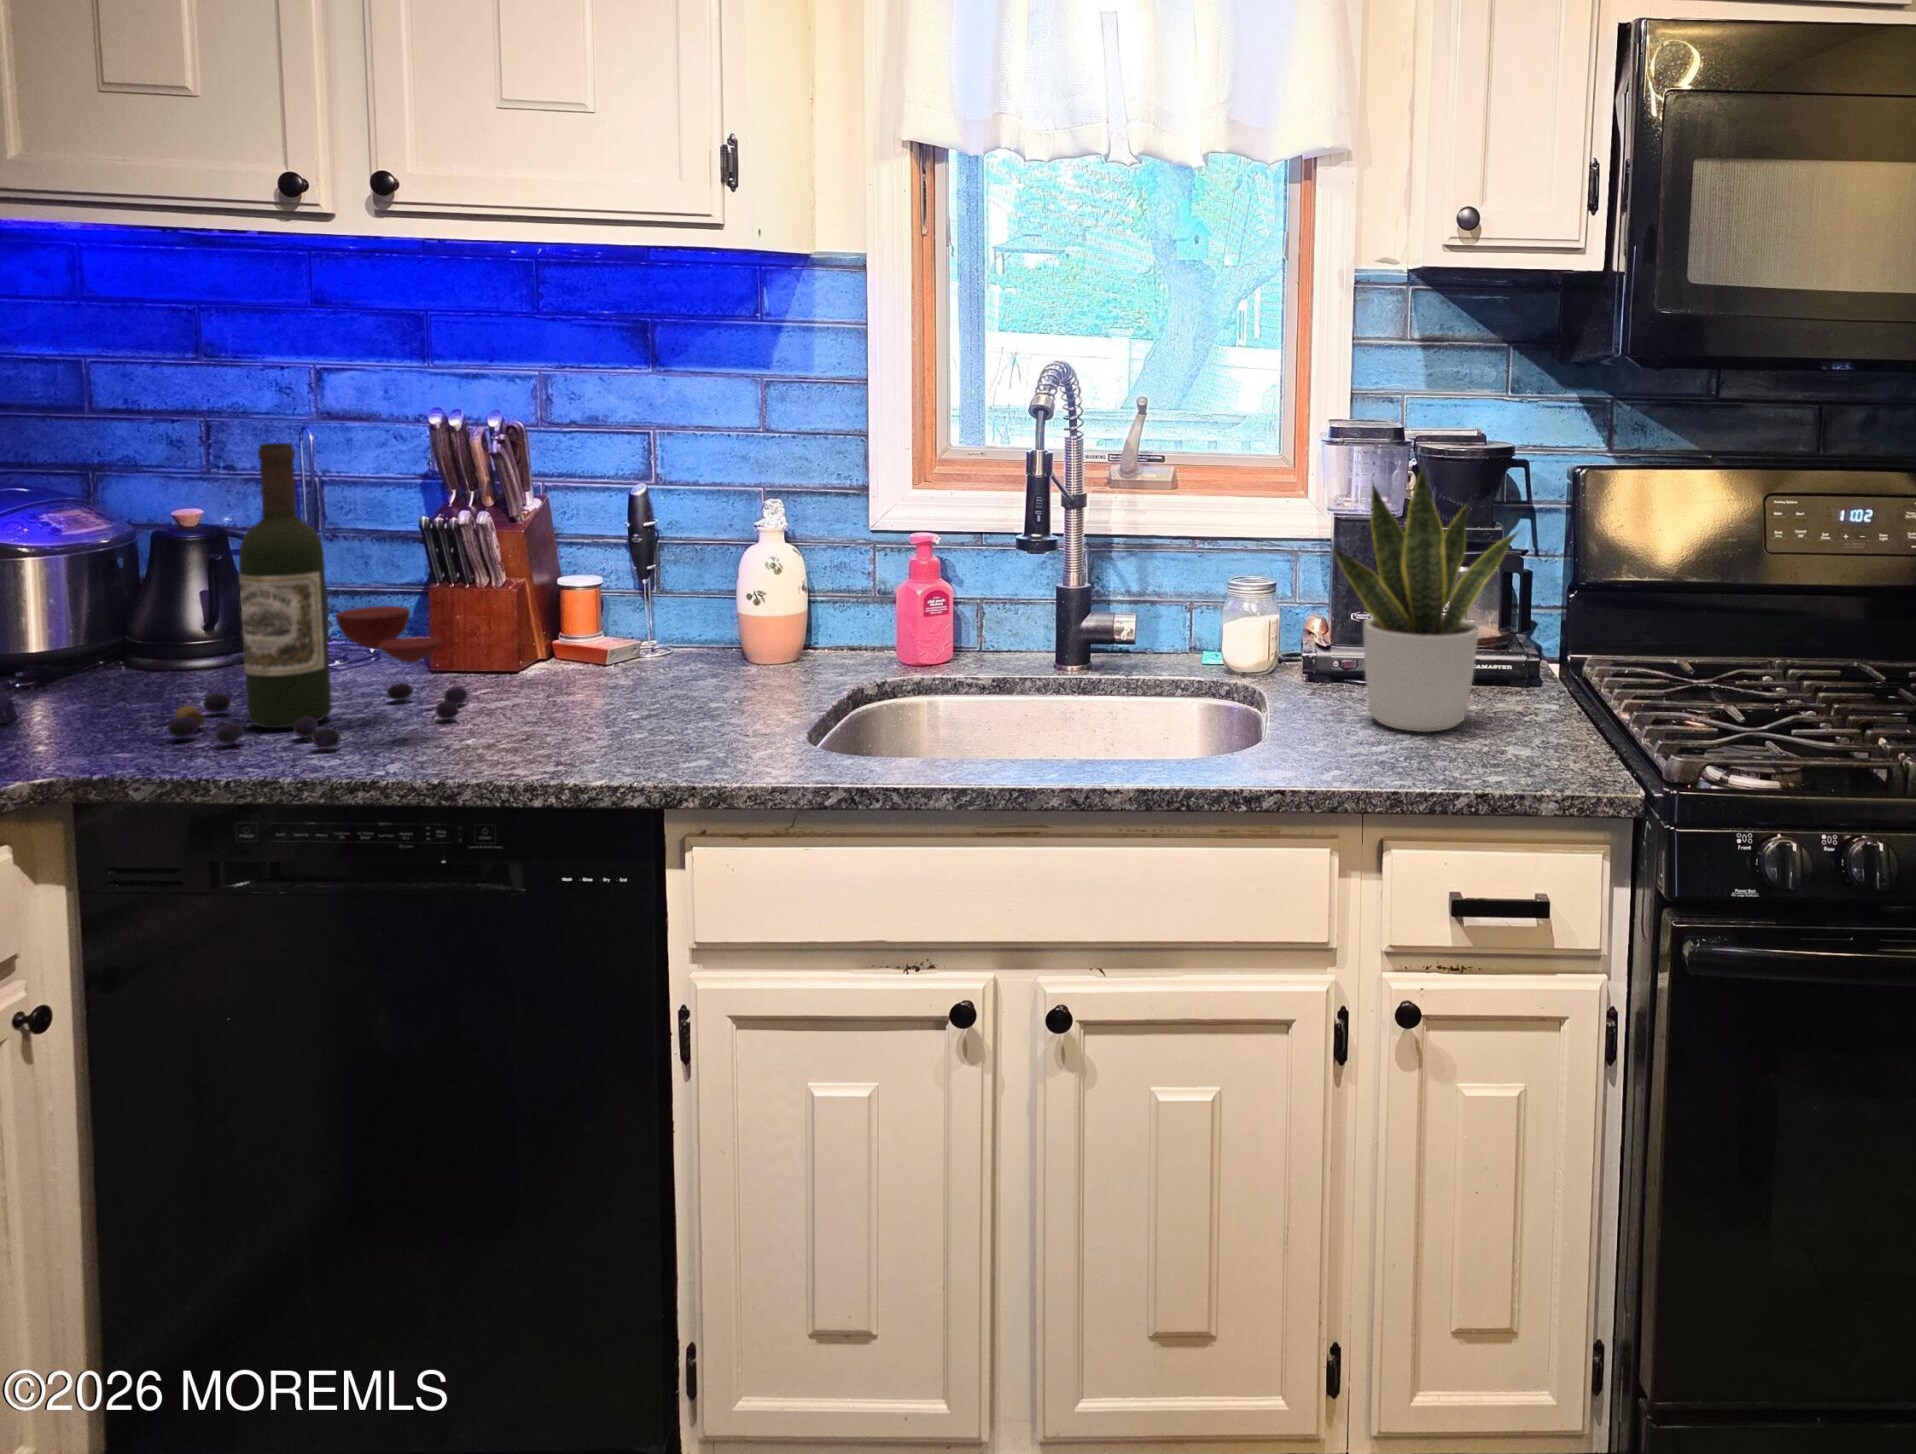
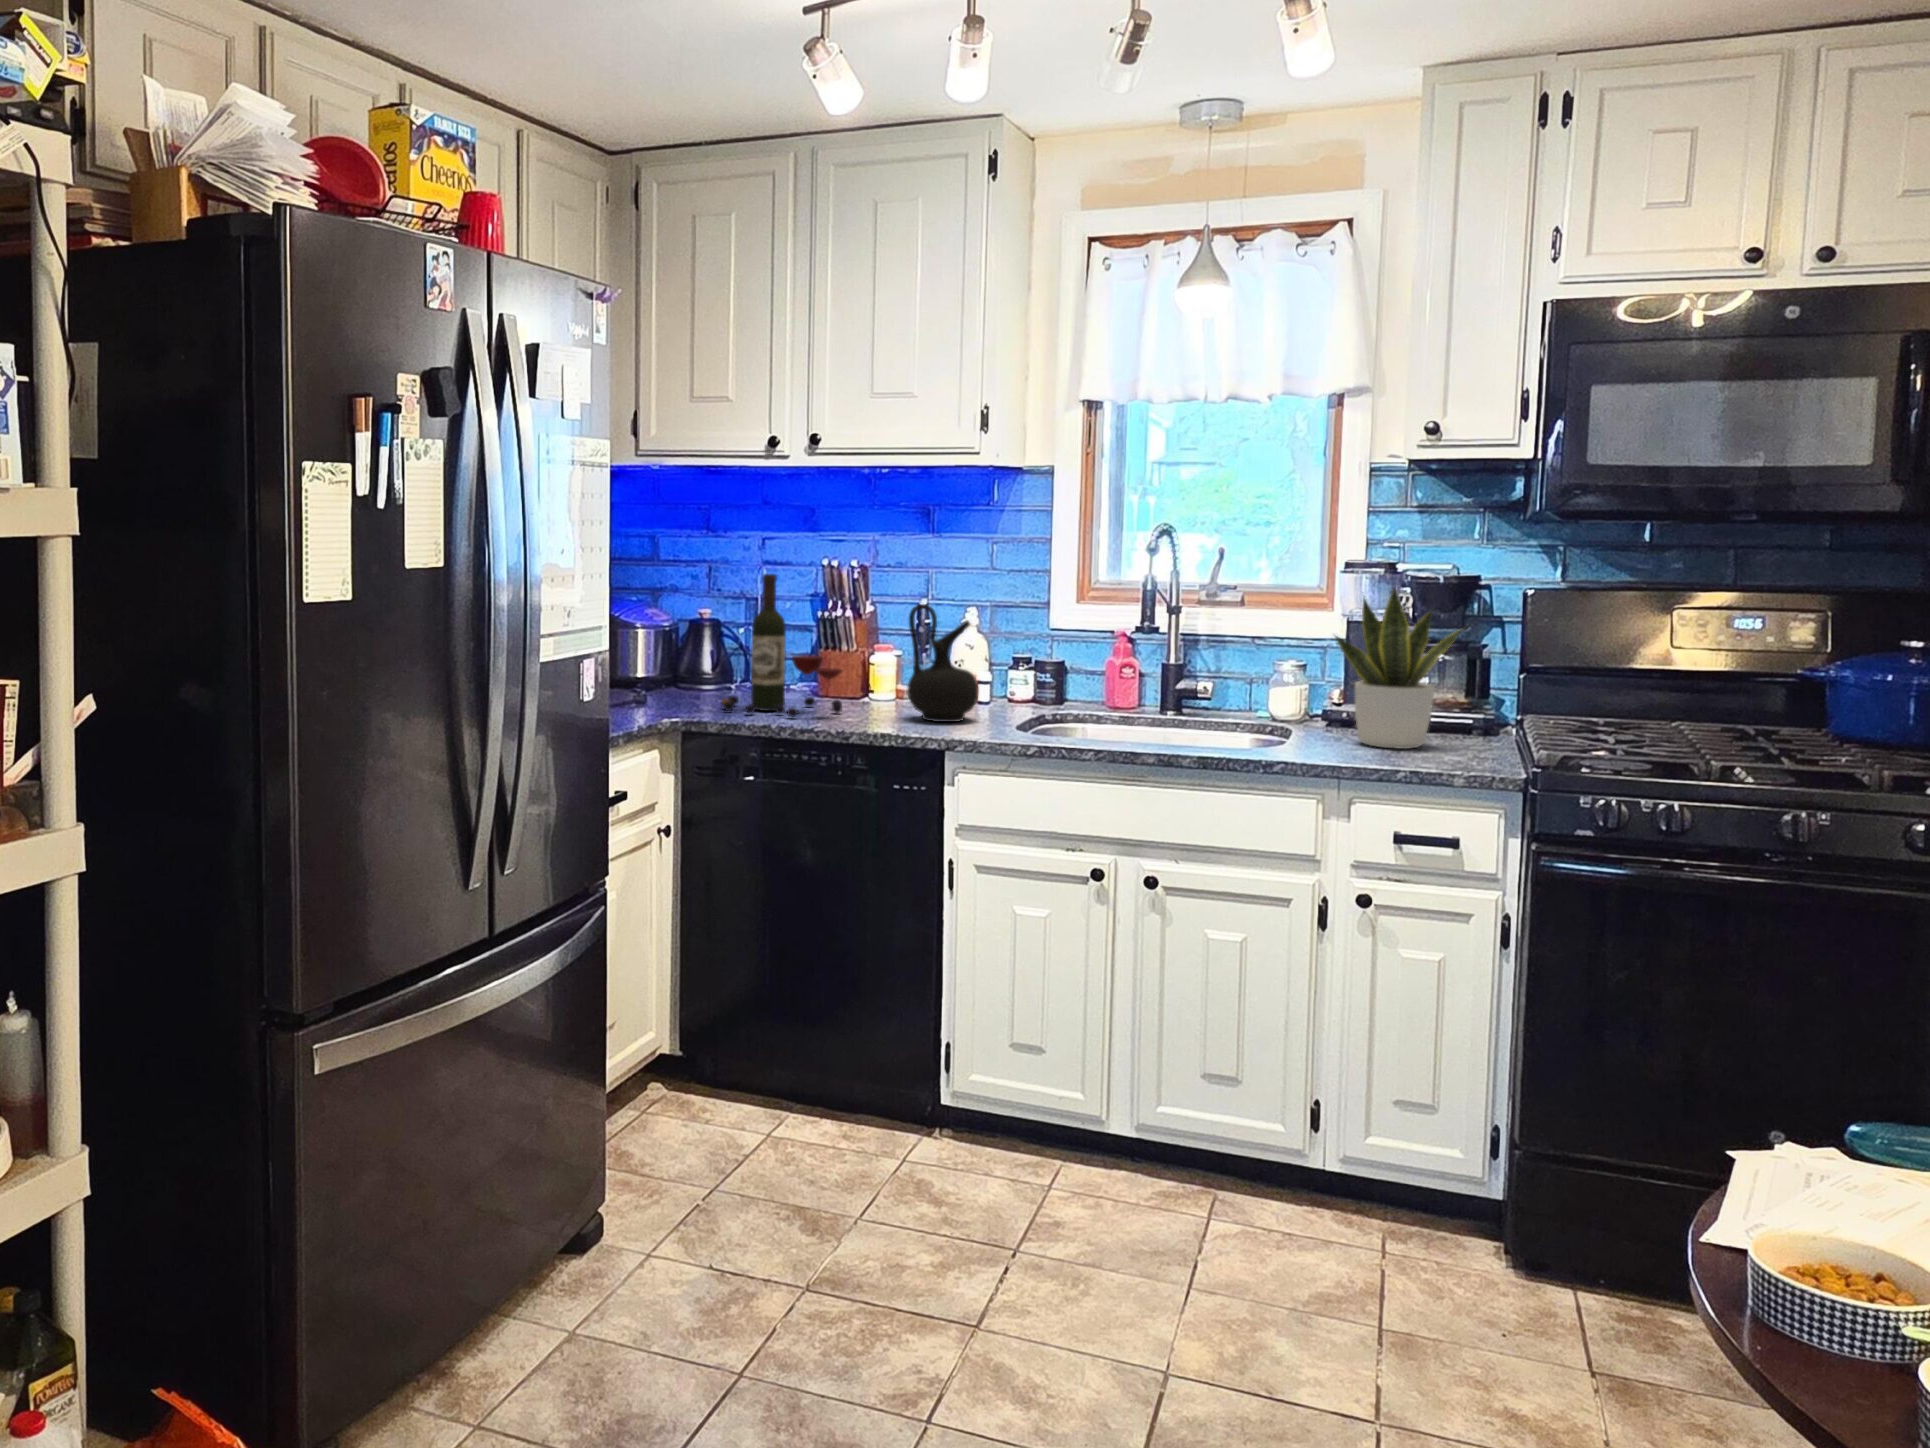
ceramic jug: none [583,504,735,731] -> present [907,604,979,722]

